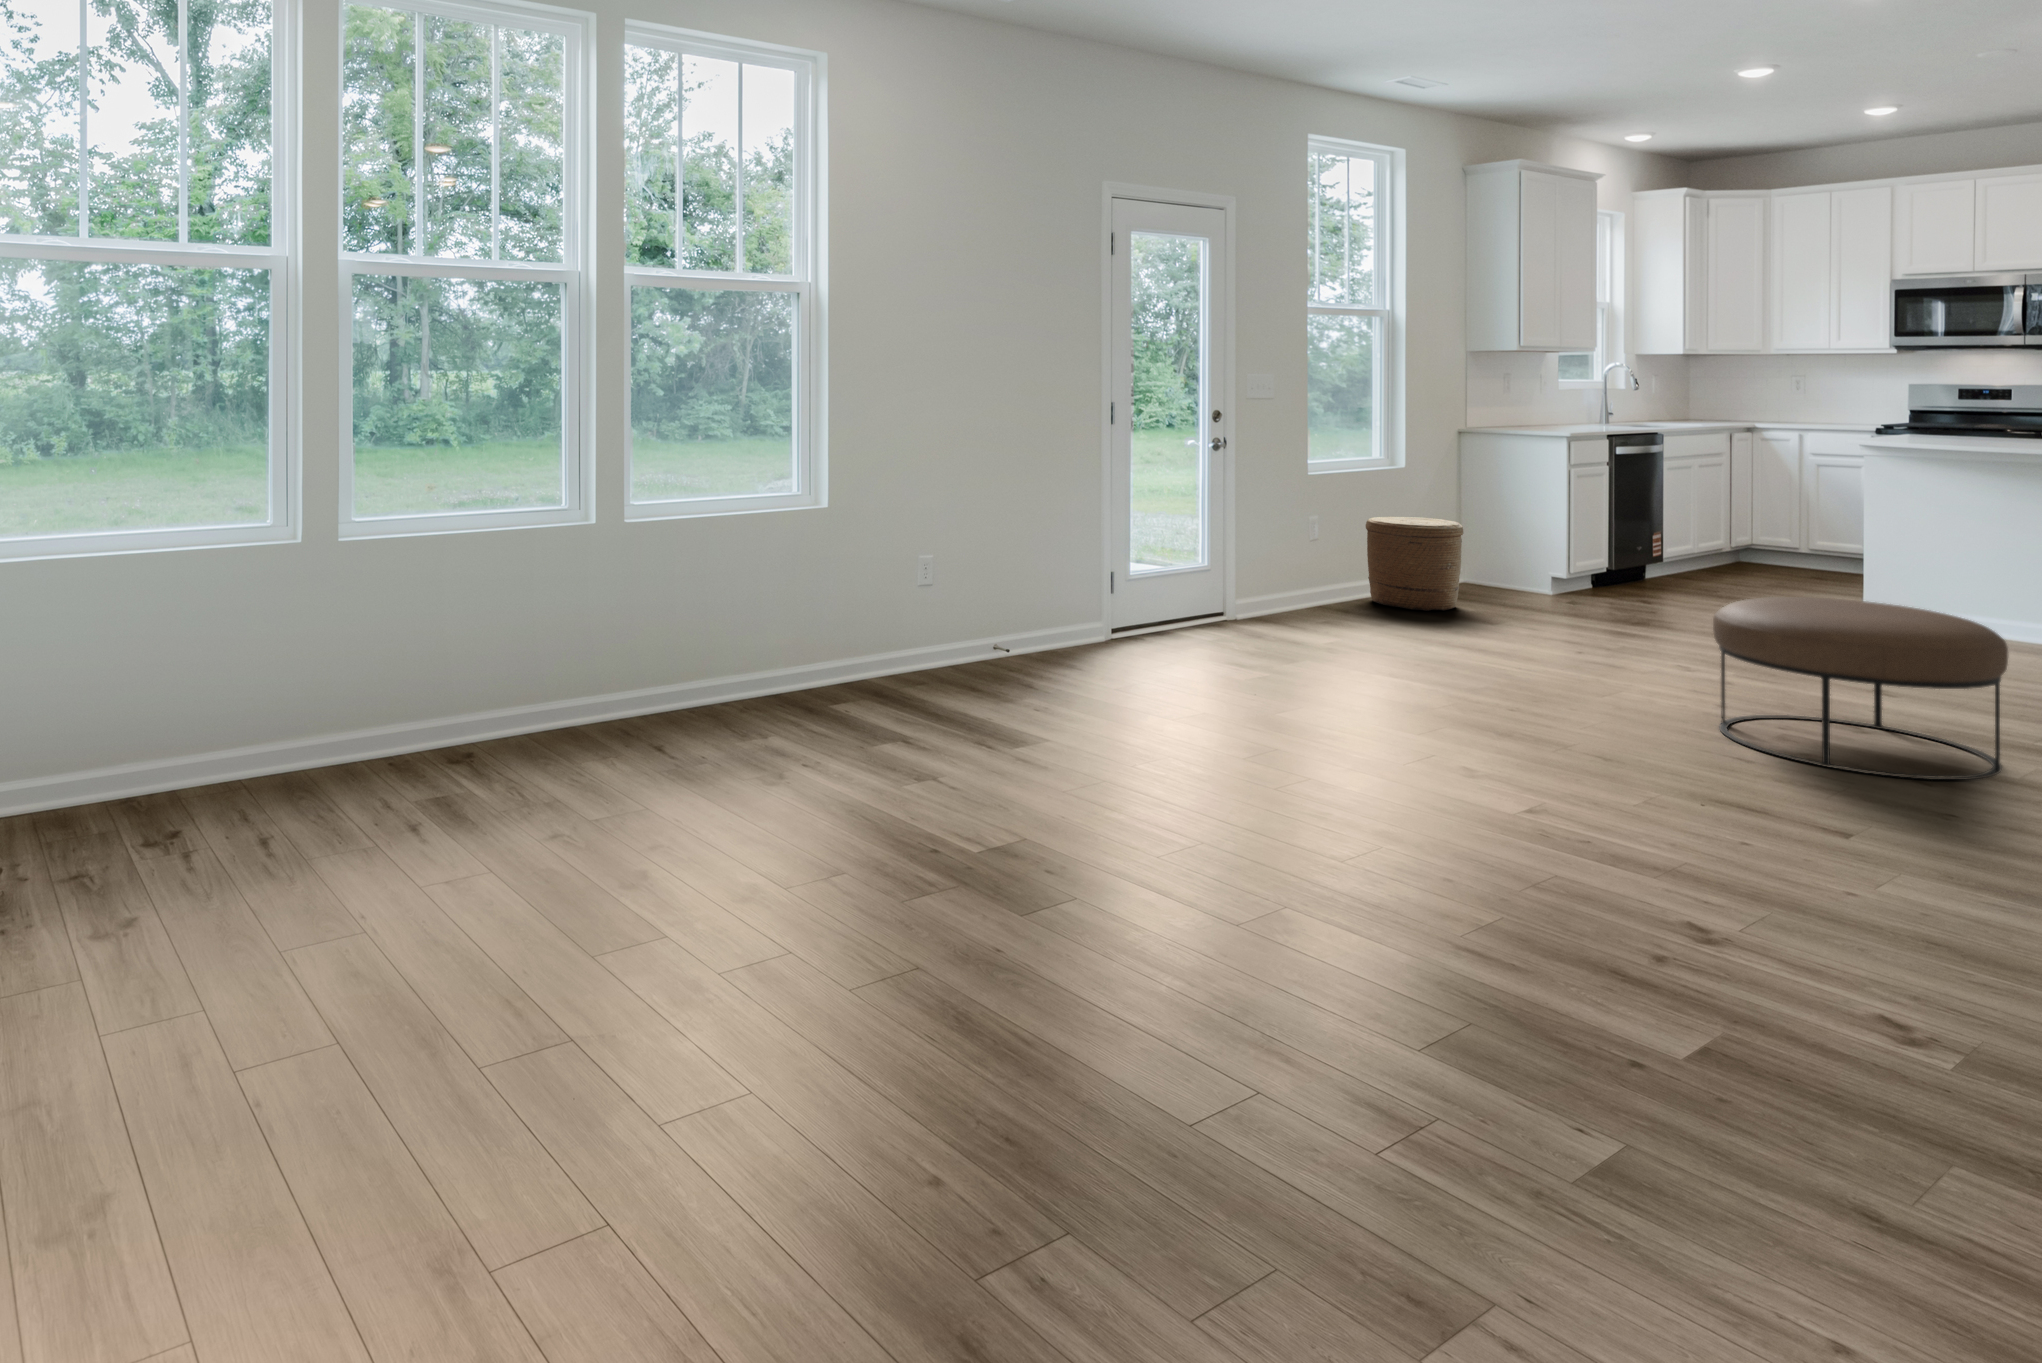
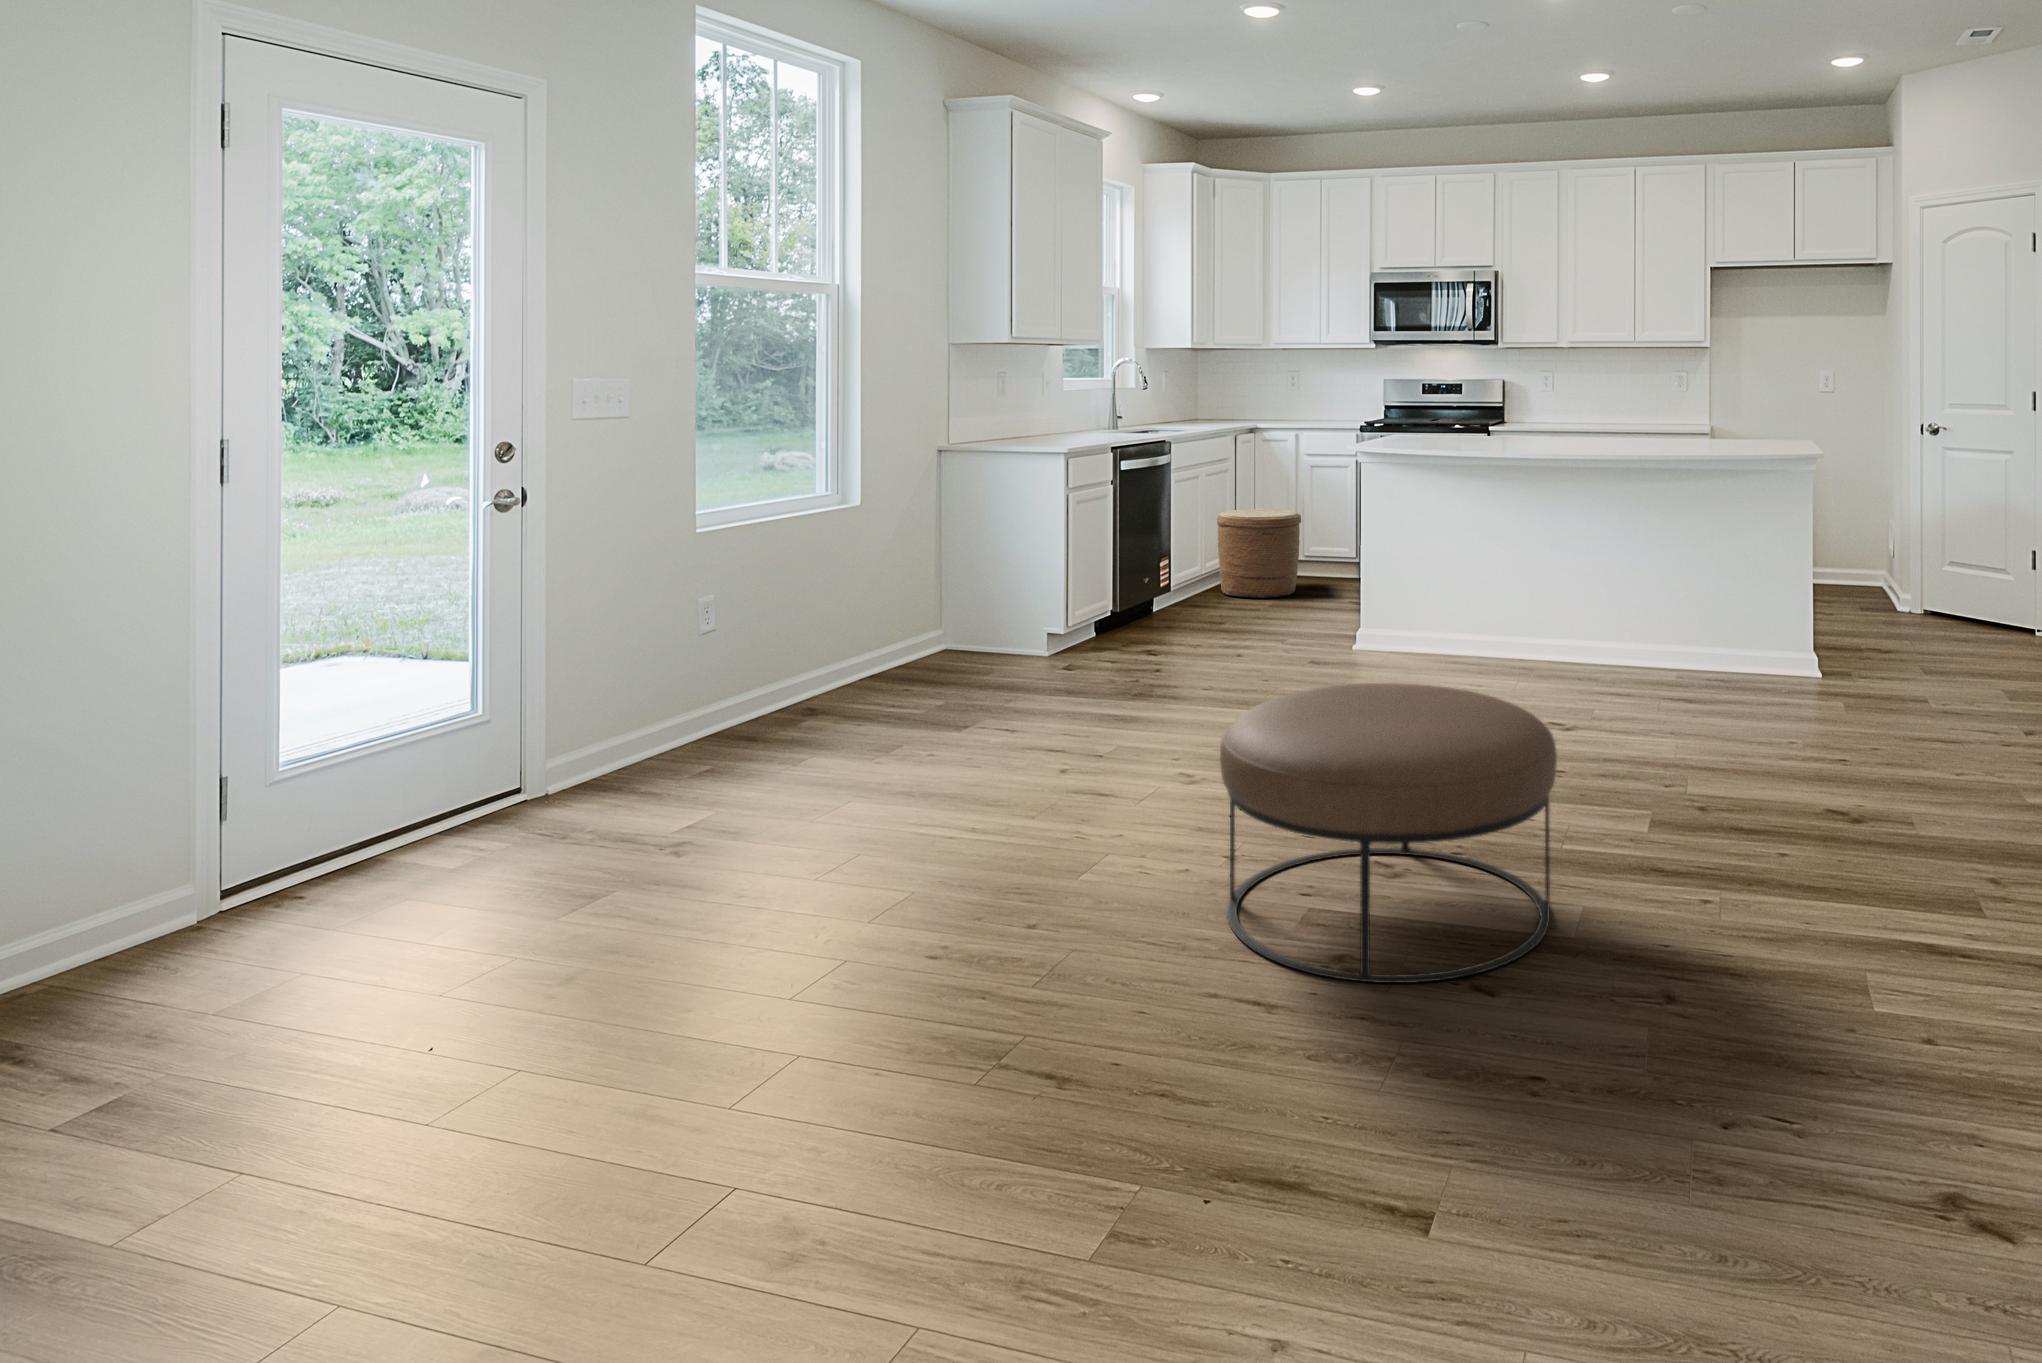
woven basket: present [1366,517,1464,611] -> present [1217,509,1301,598]

